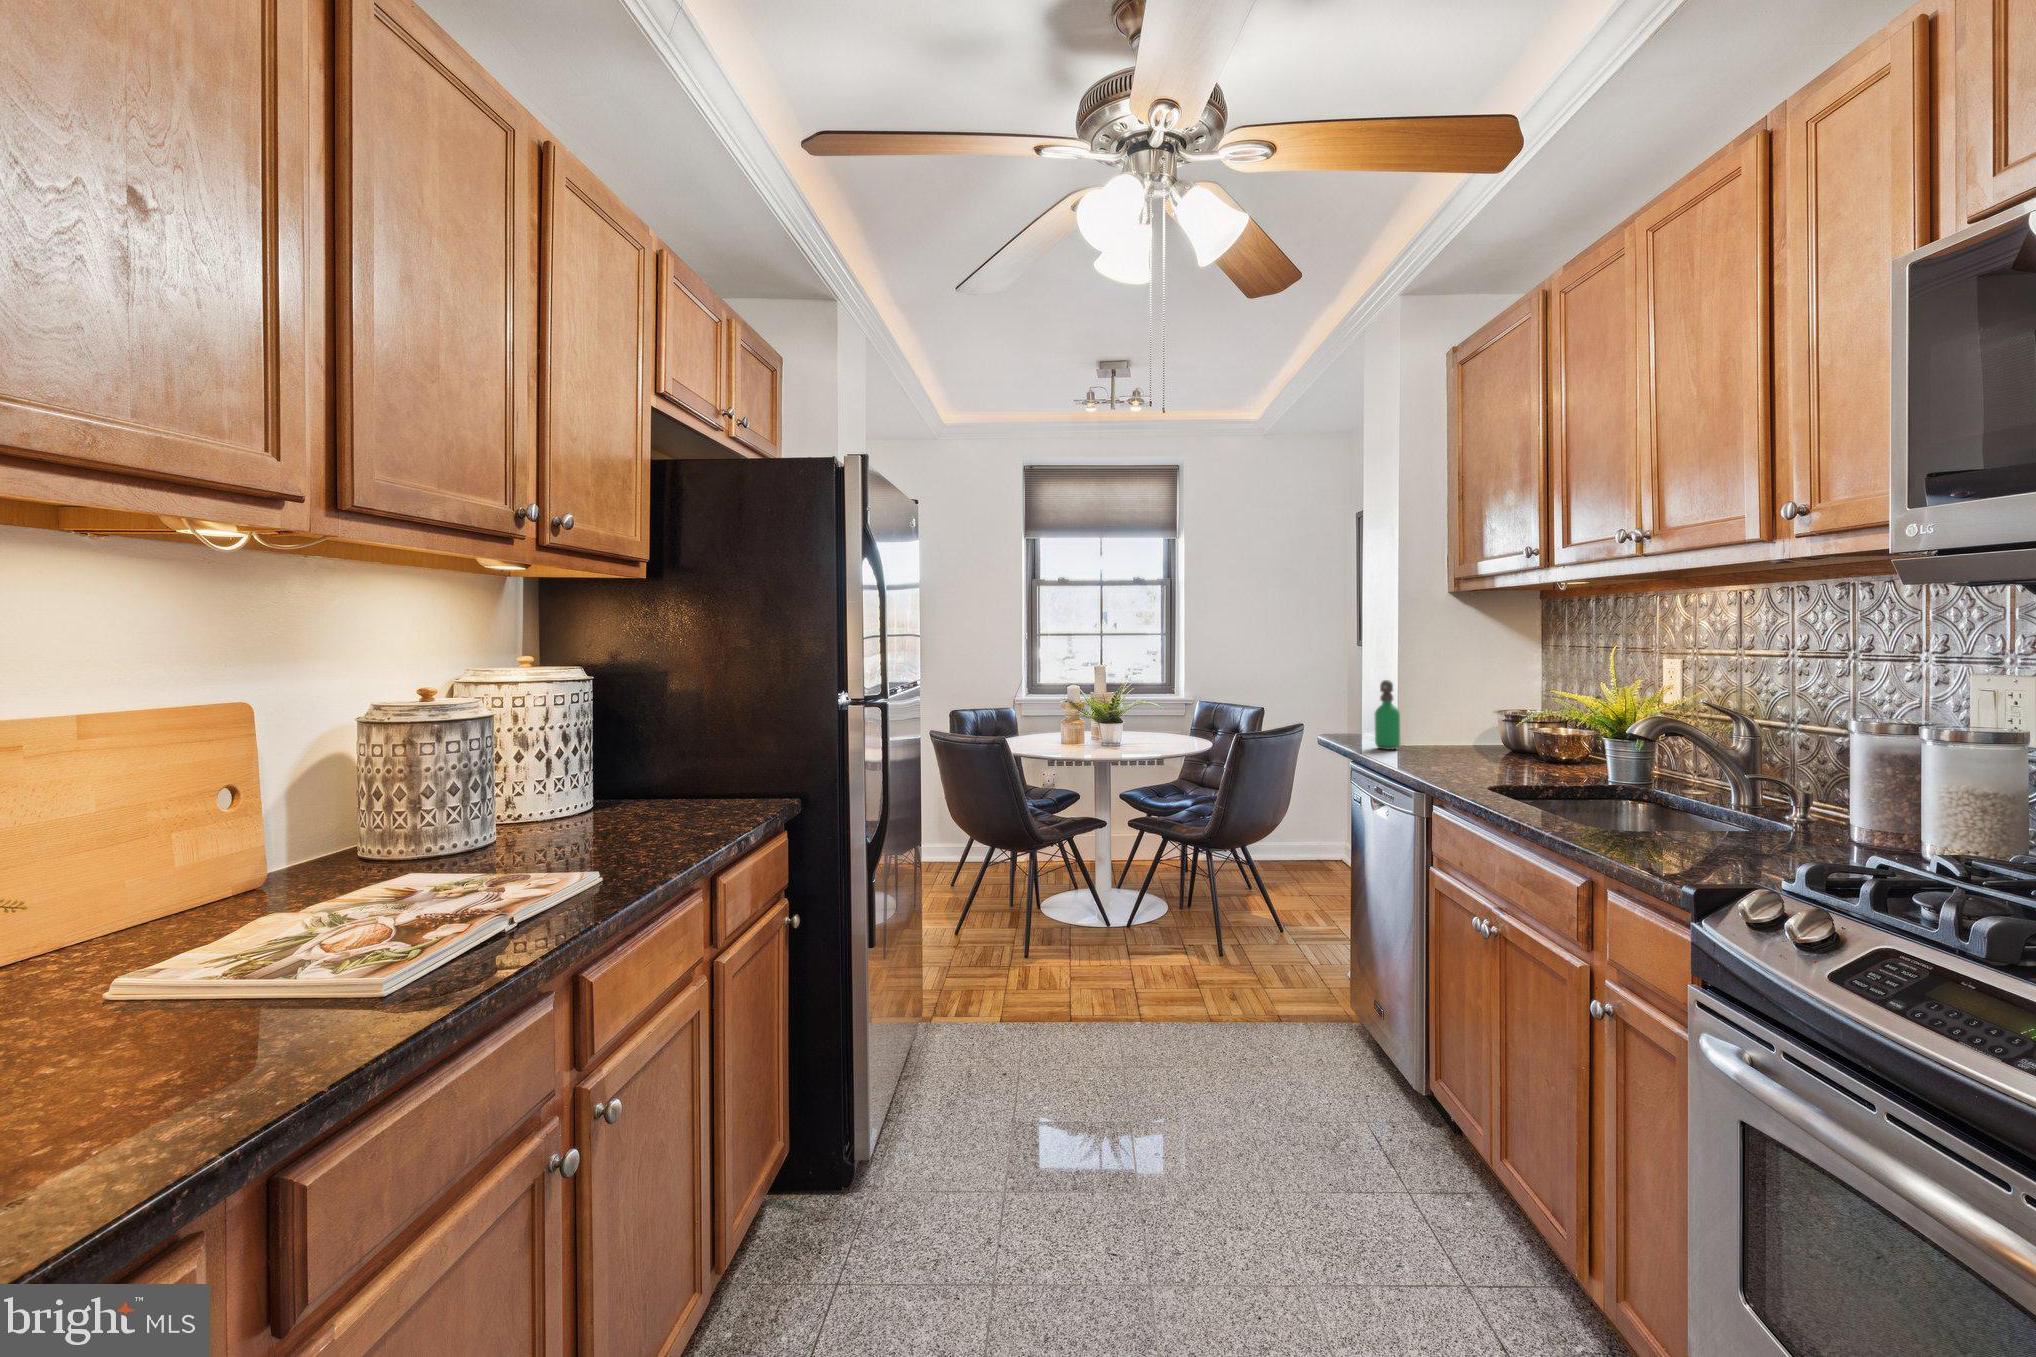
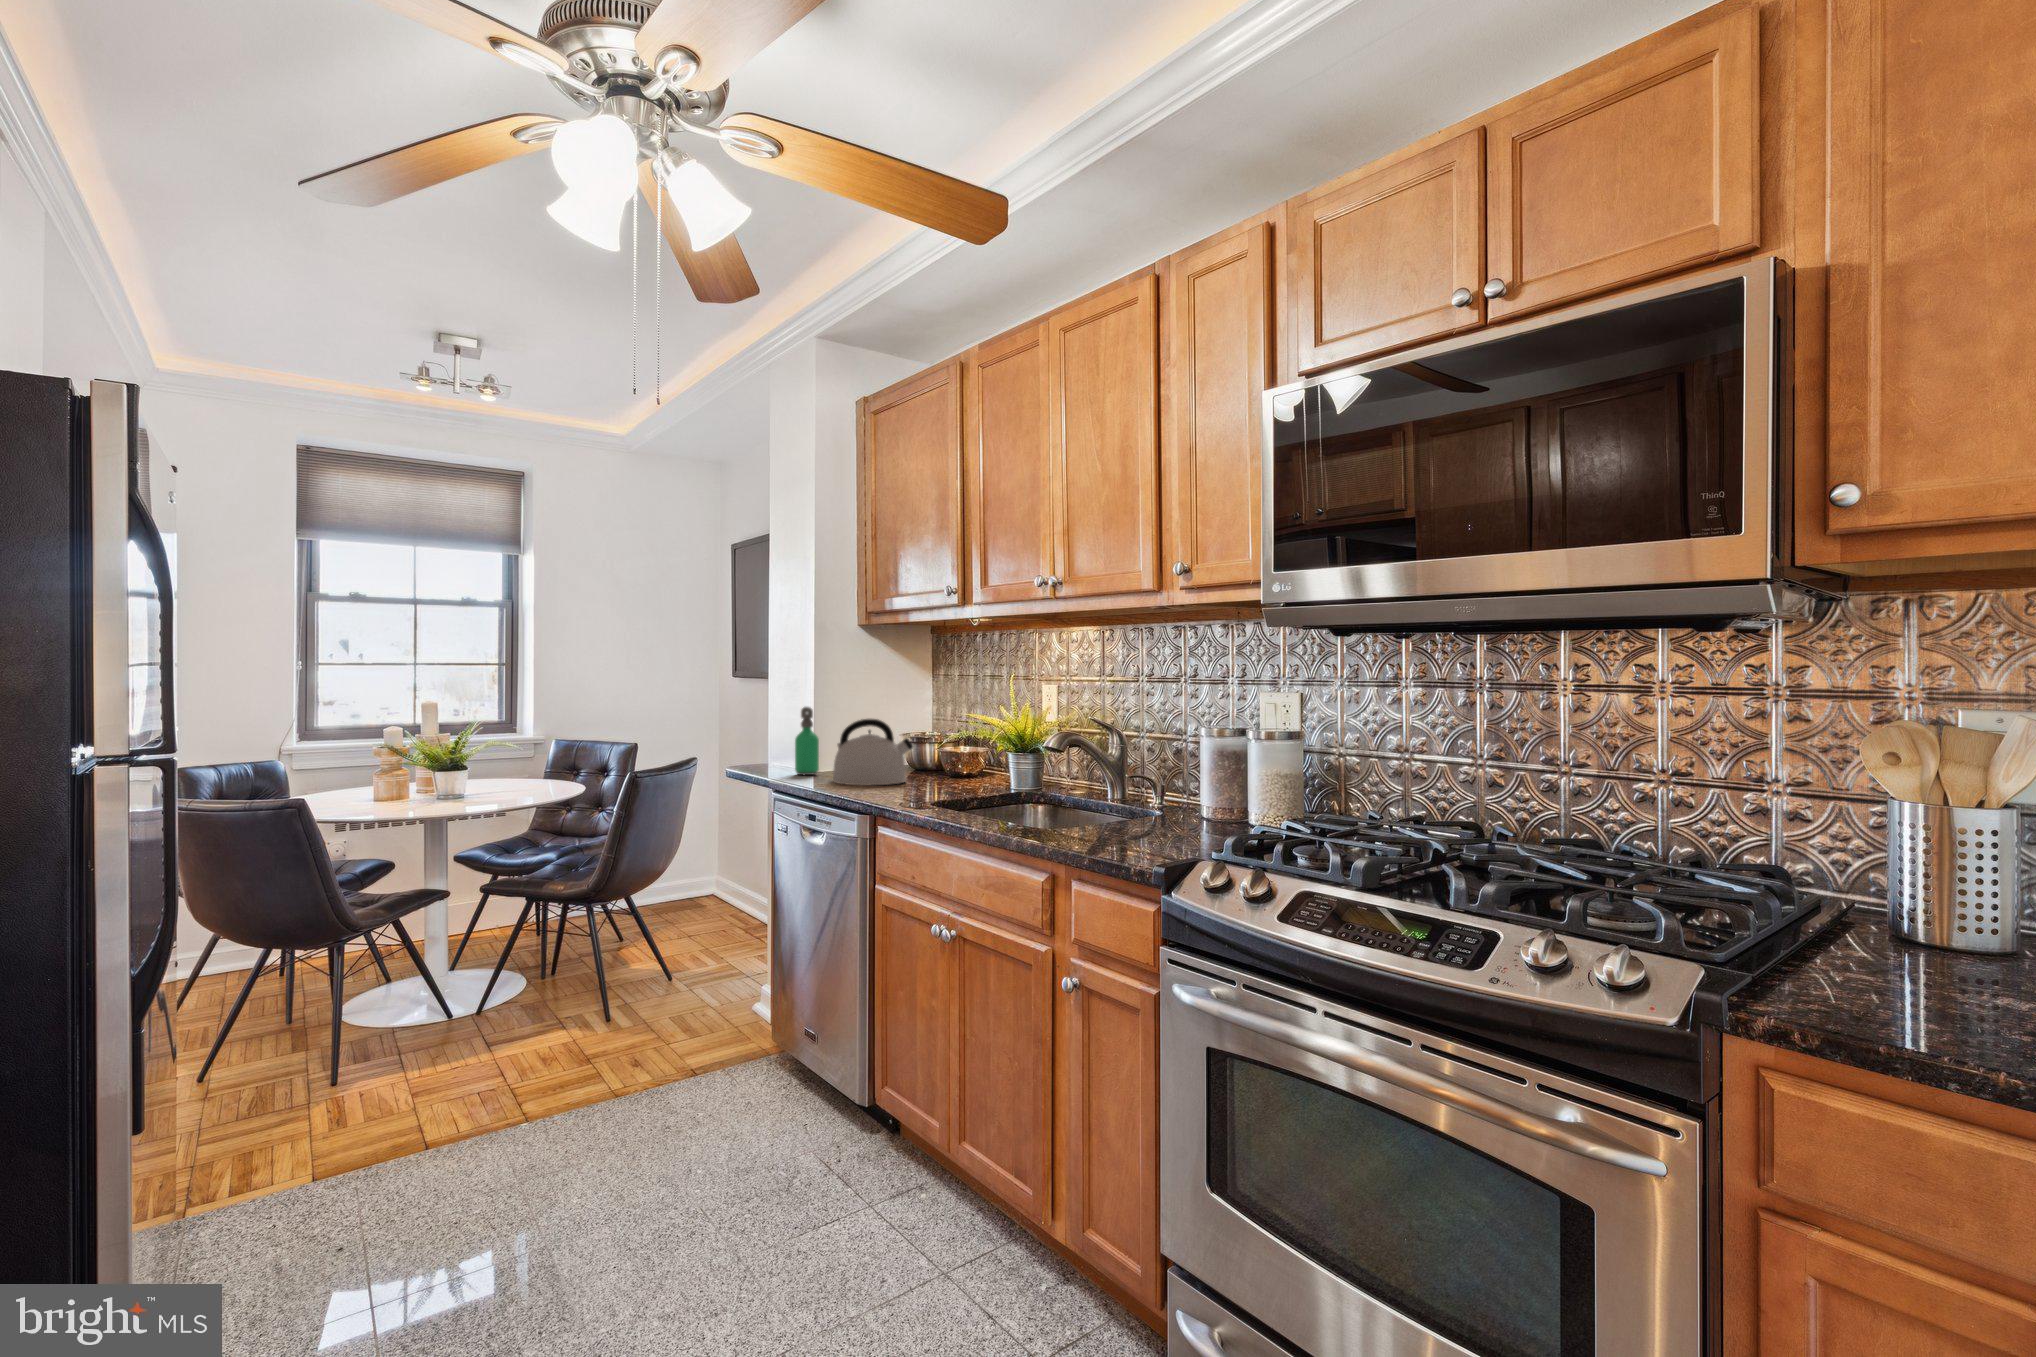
kettle: none [1406,694,1499,765] -> present [833,719,913,785]

